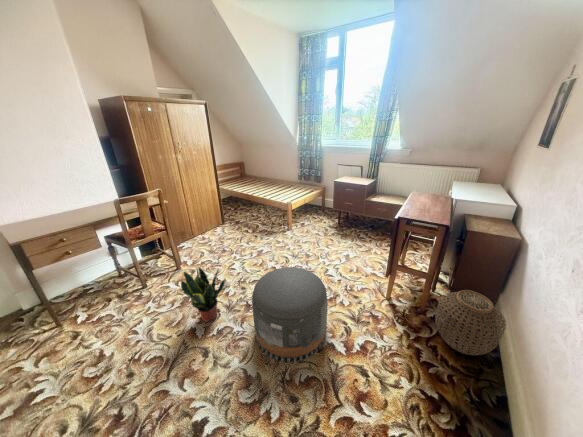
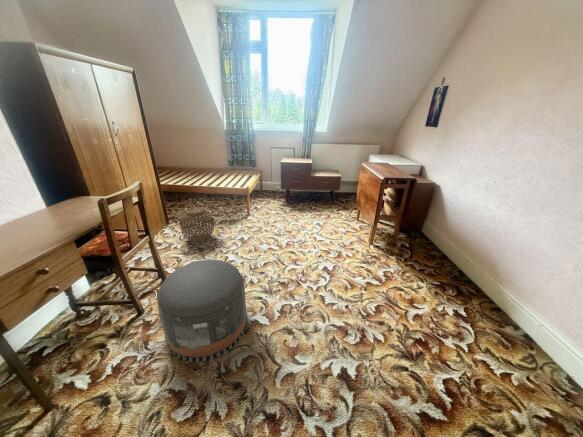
potted plant: present [181,268,225,322] -> none [29,291,109,366]
woven basket: present [435,290,506,355] -> present [180,207,214,243]

